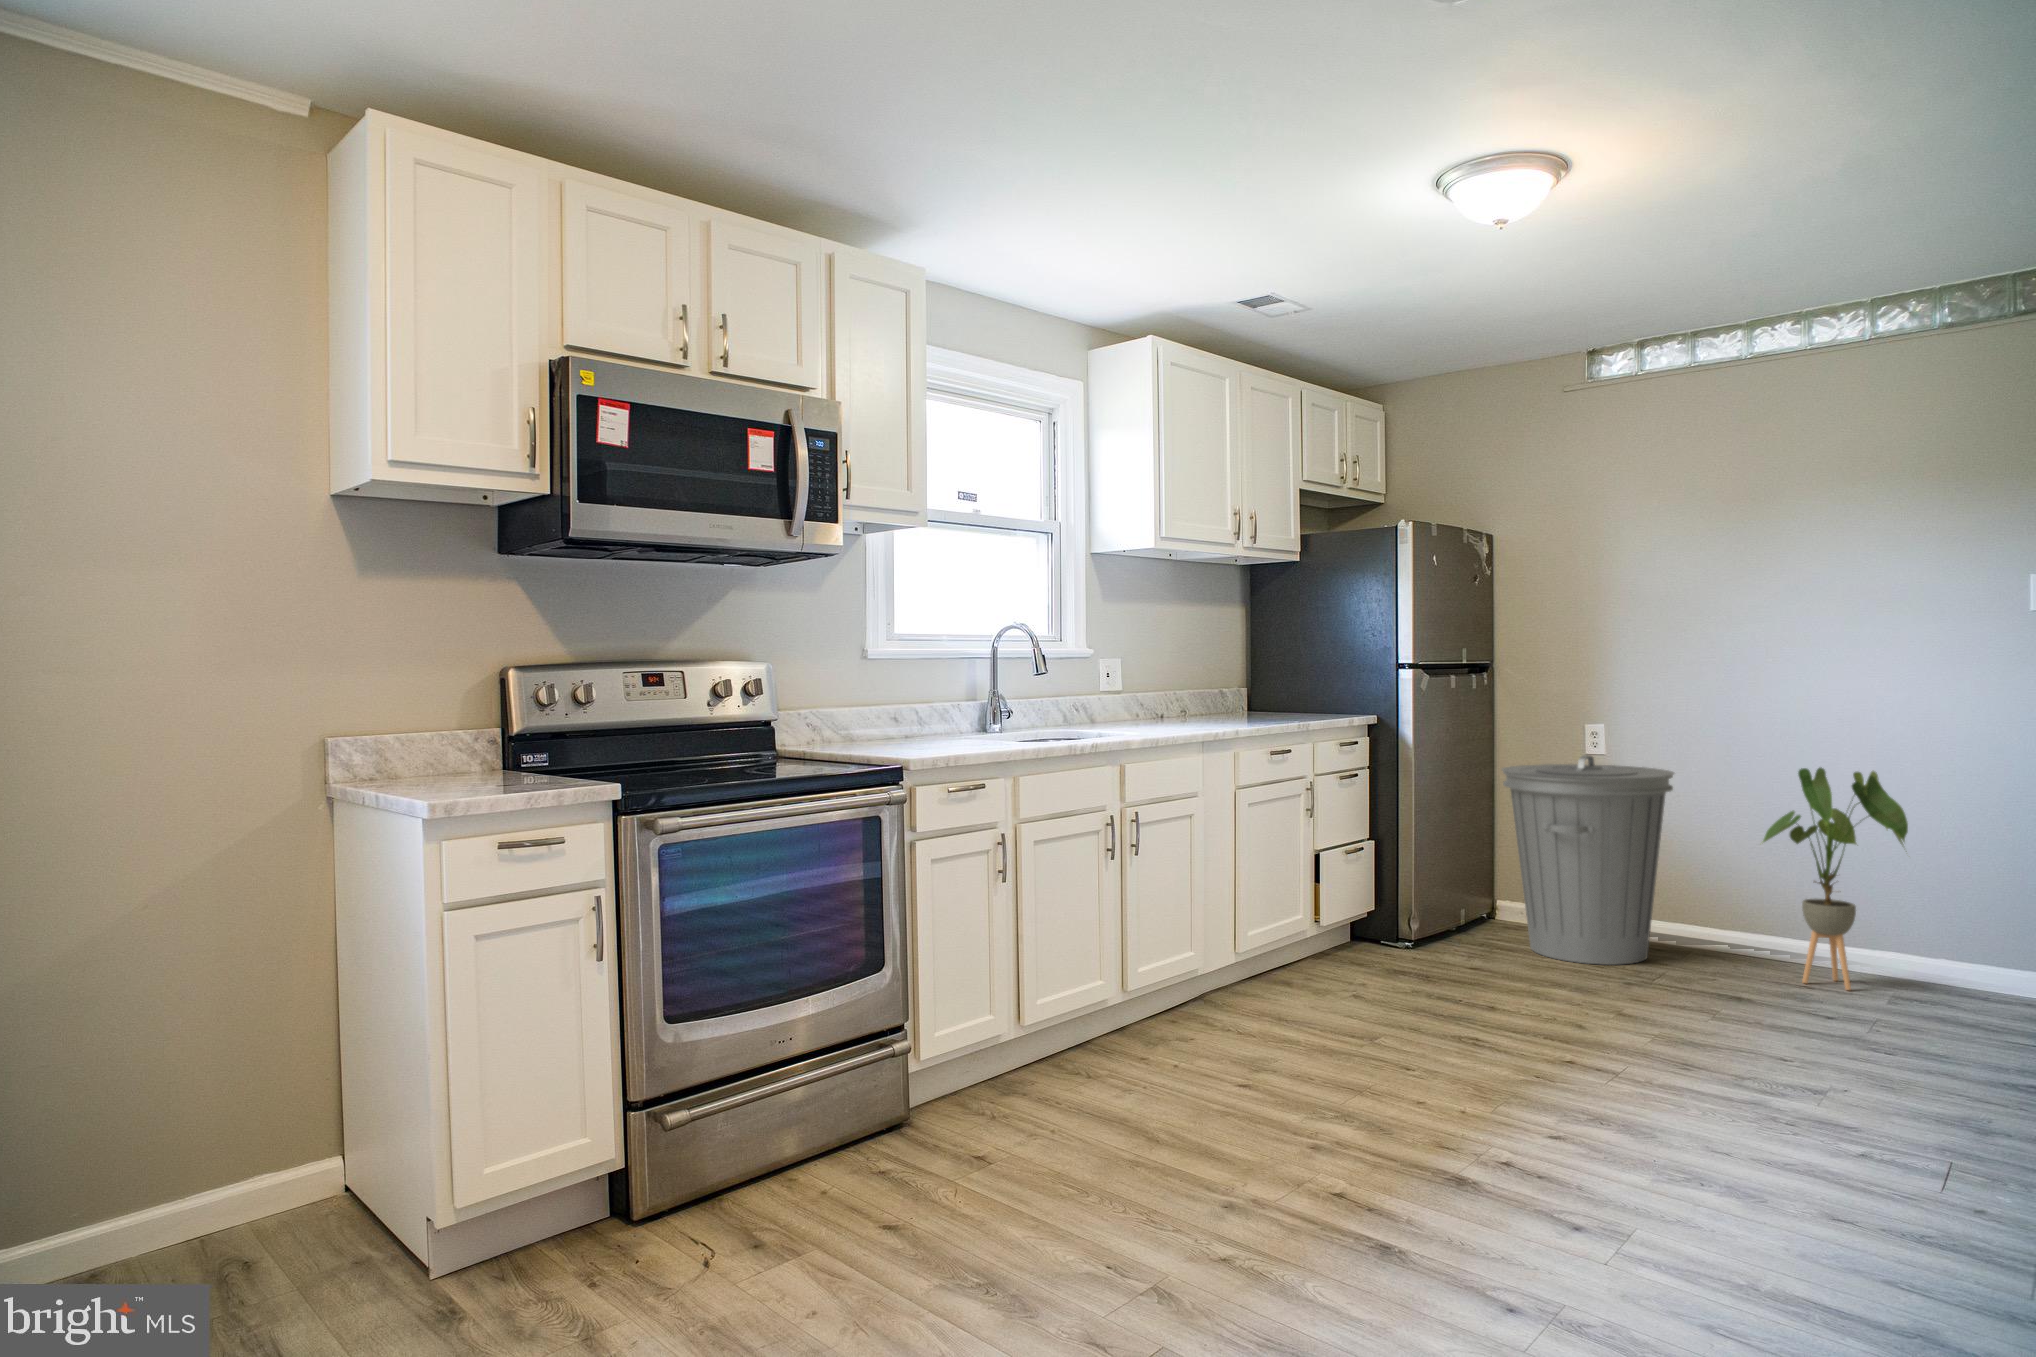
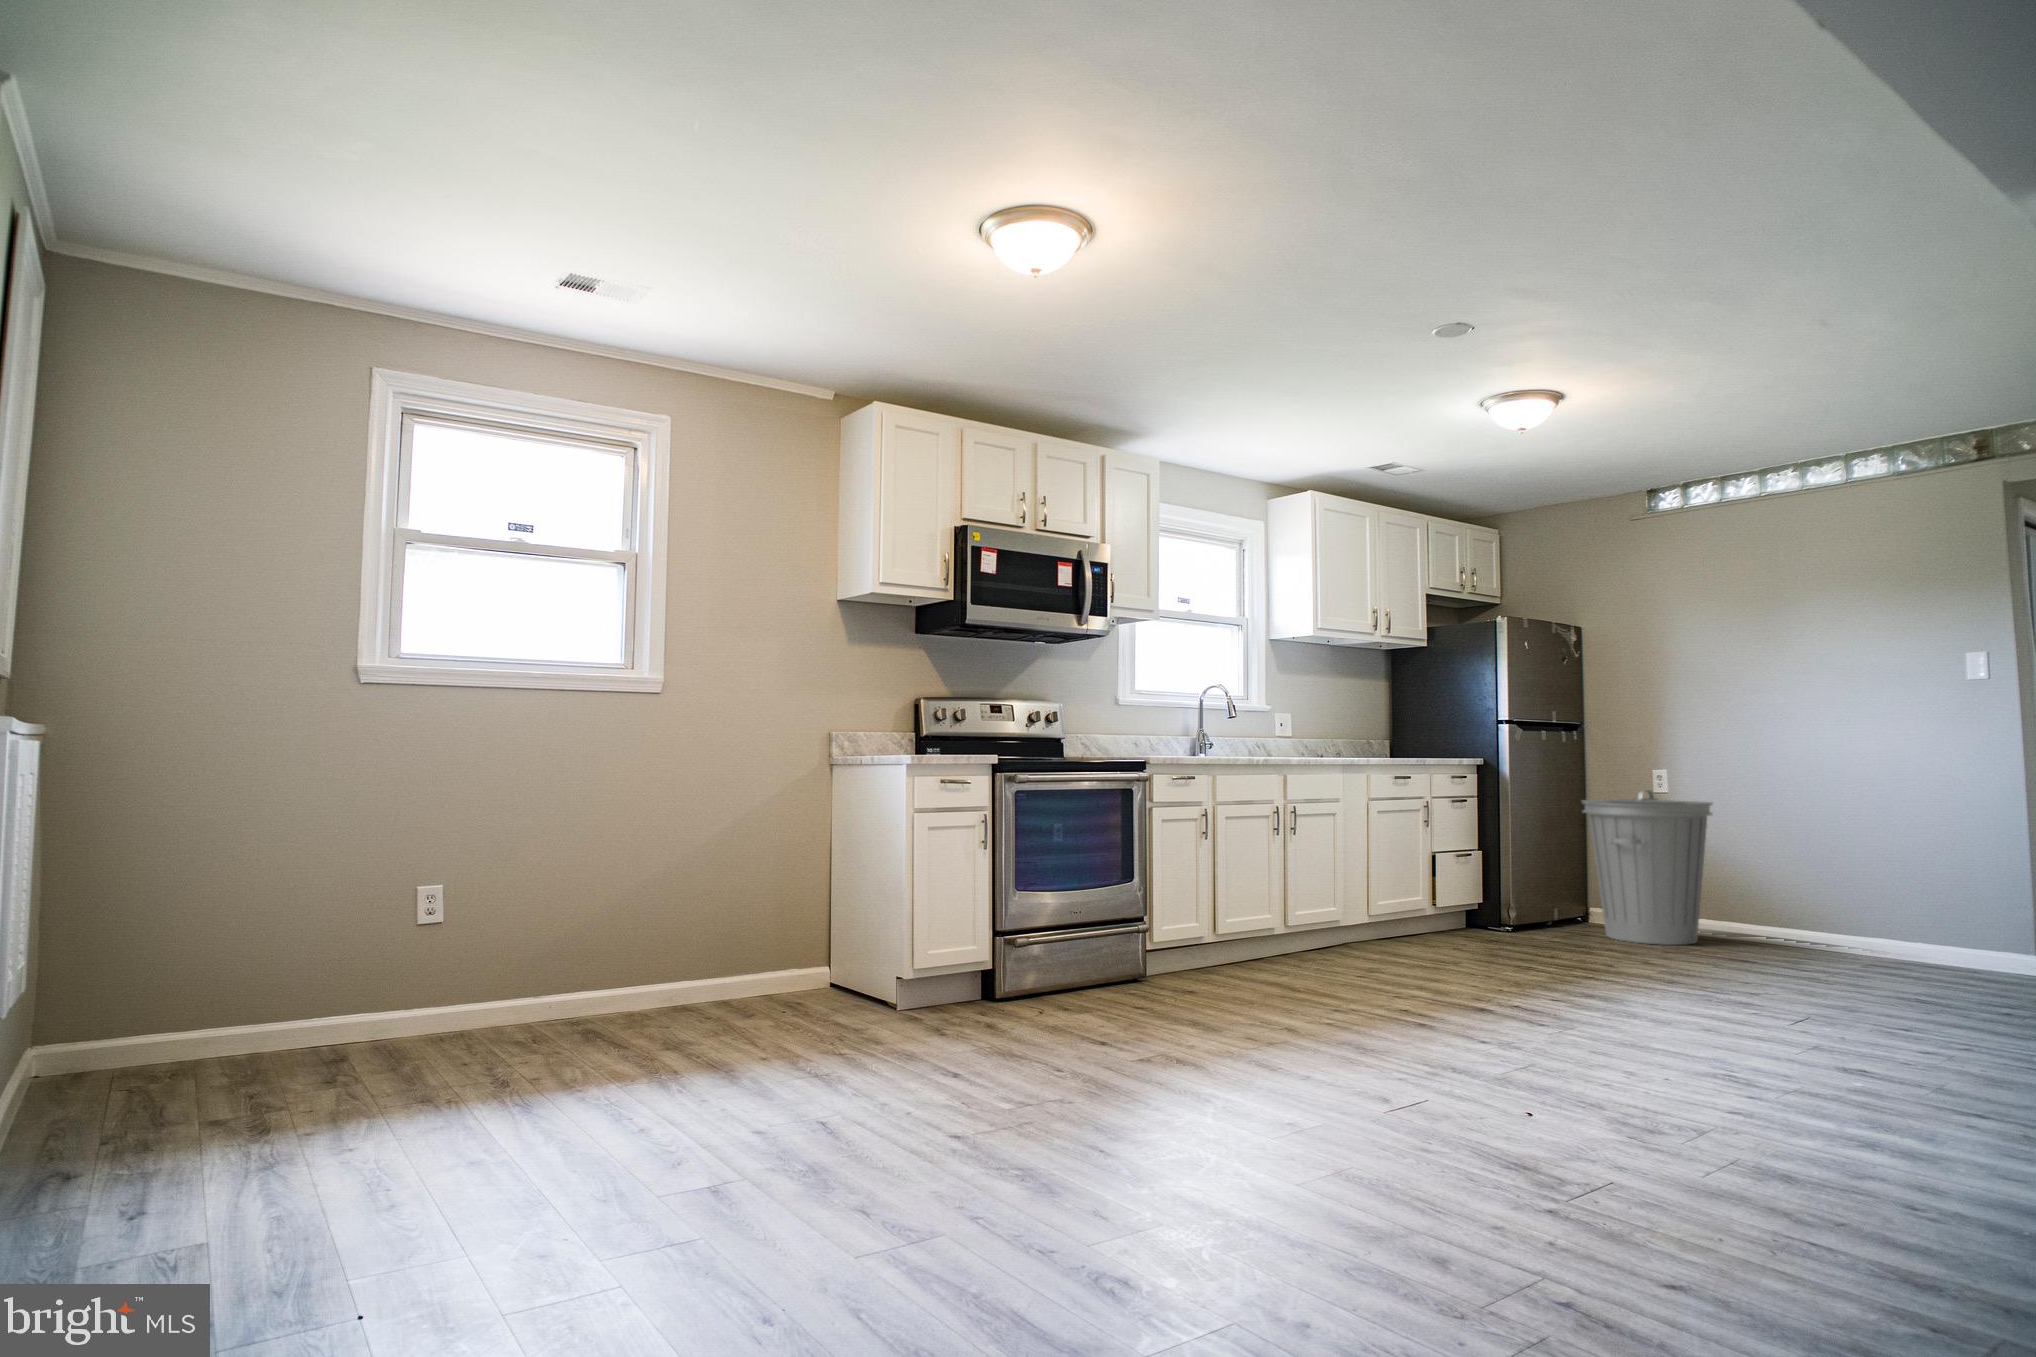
house plant: present [1763,767,1908,990] -> none [1770,796,1886,962]

